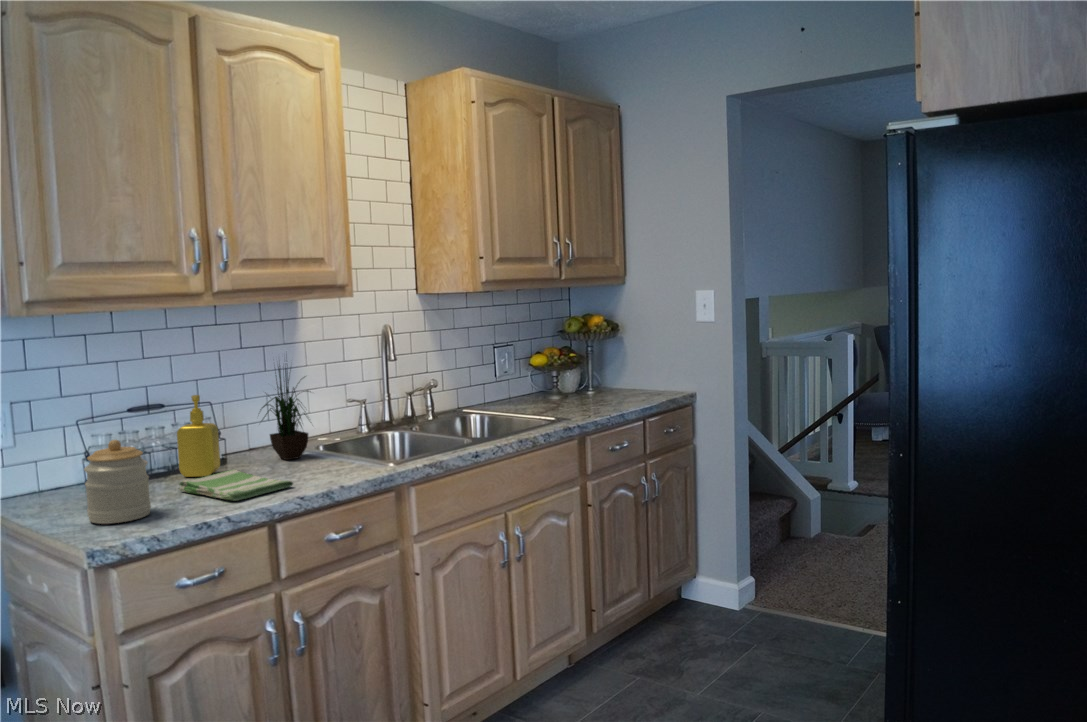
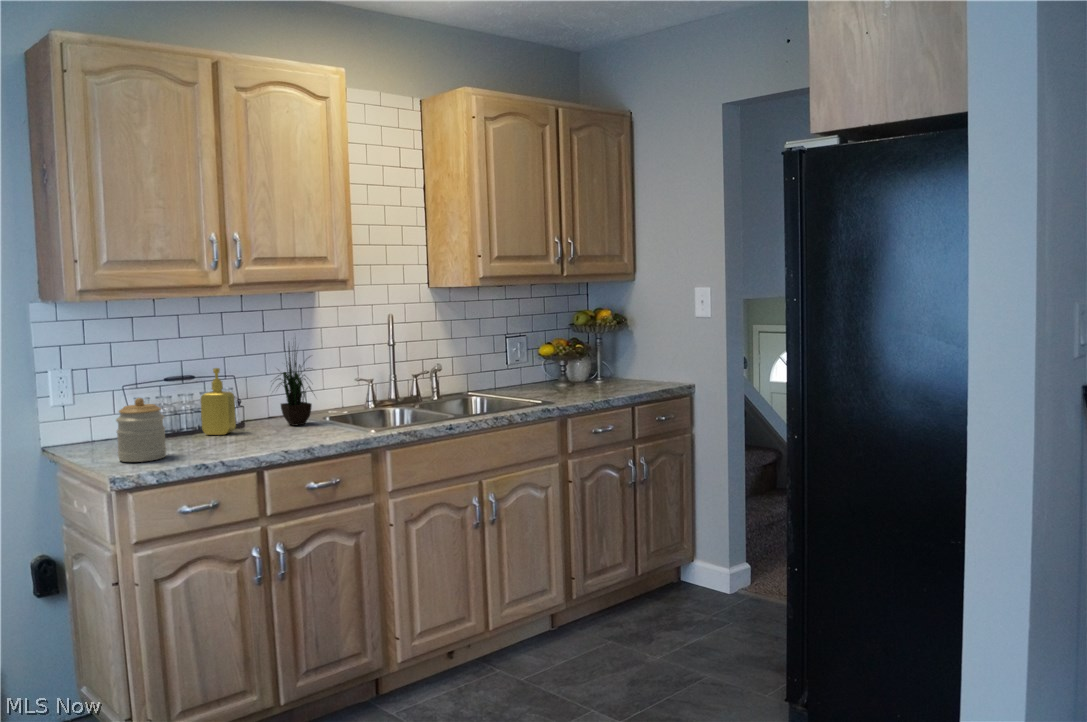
dish towel: present [179,469,293,501] -> none [195,429,284,451]

